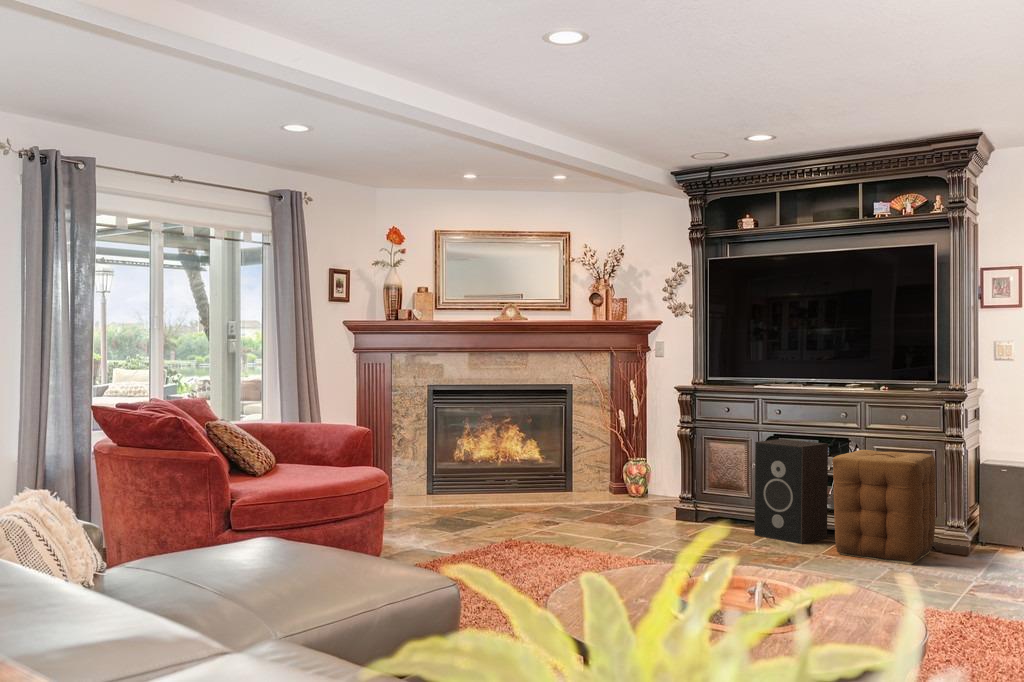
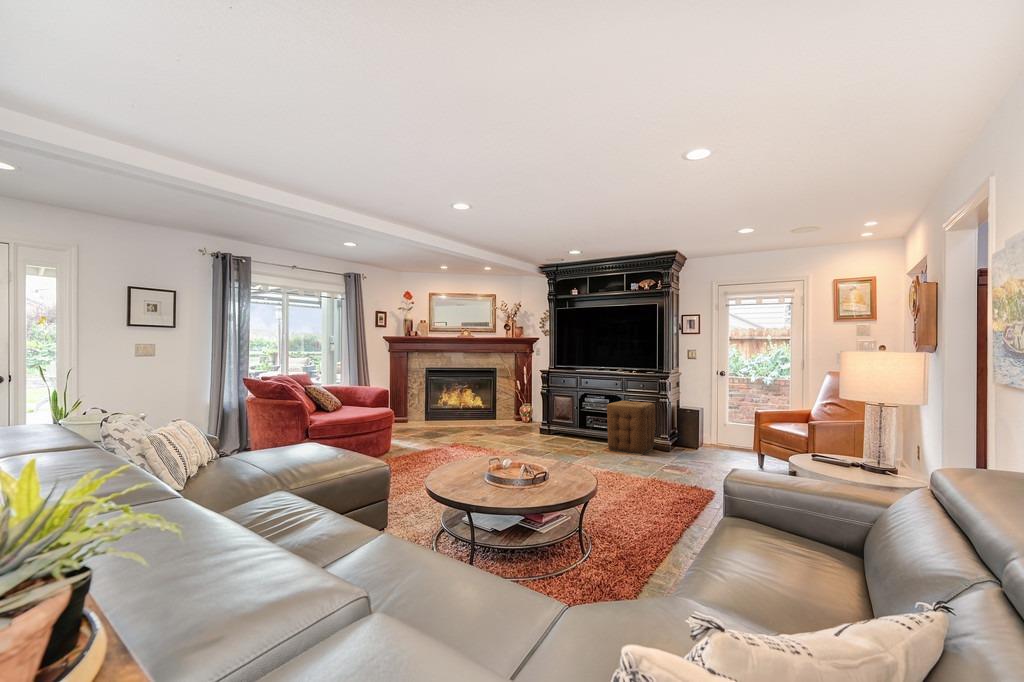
speaker: present [754,439,828,544] -> none [573,395,608,445]

